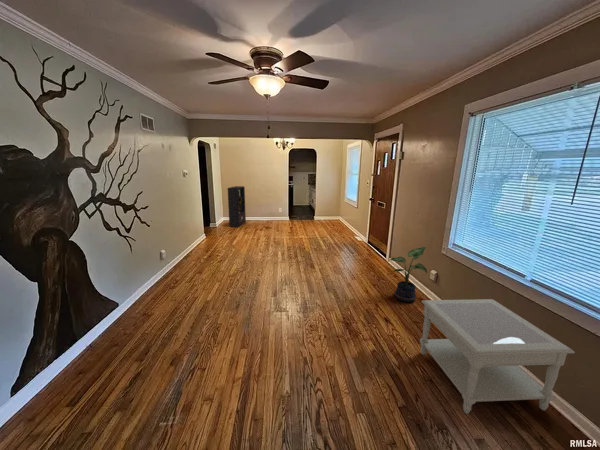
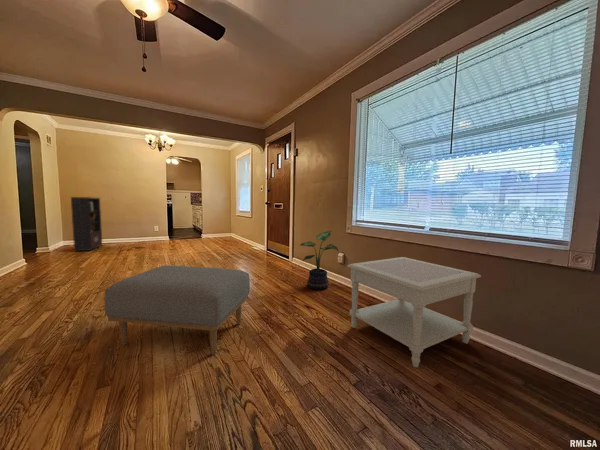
ottoman: none [244,269,337,345] -> present [105,266,250,355]

